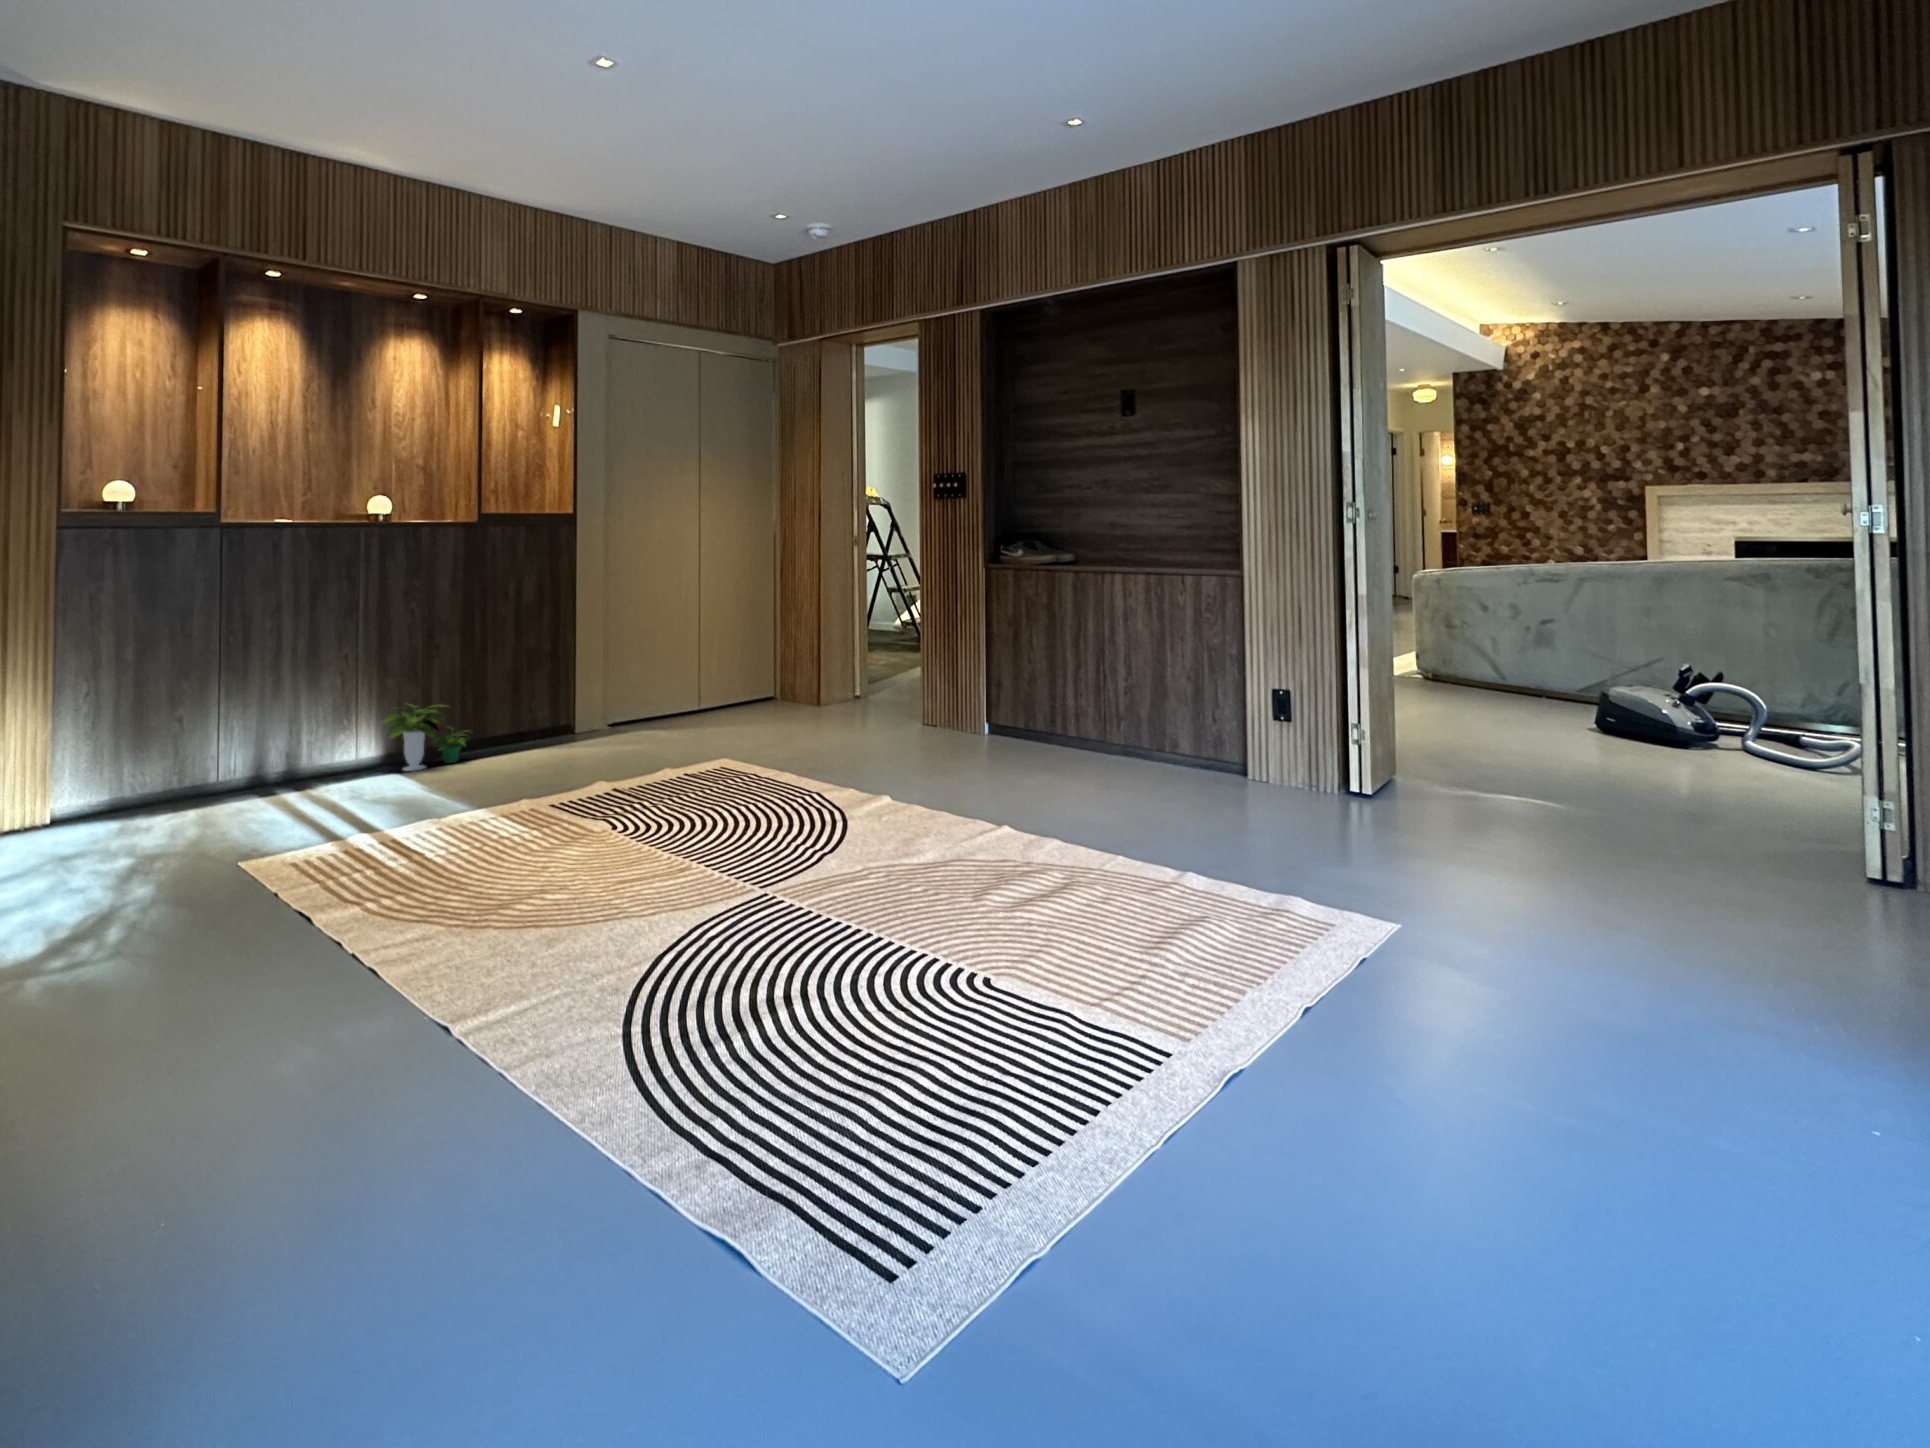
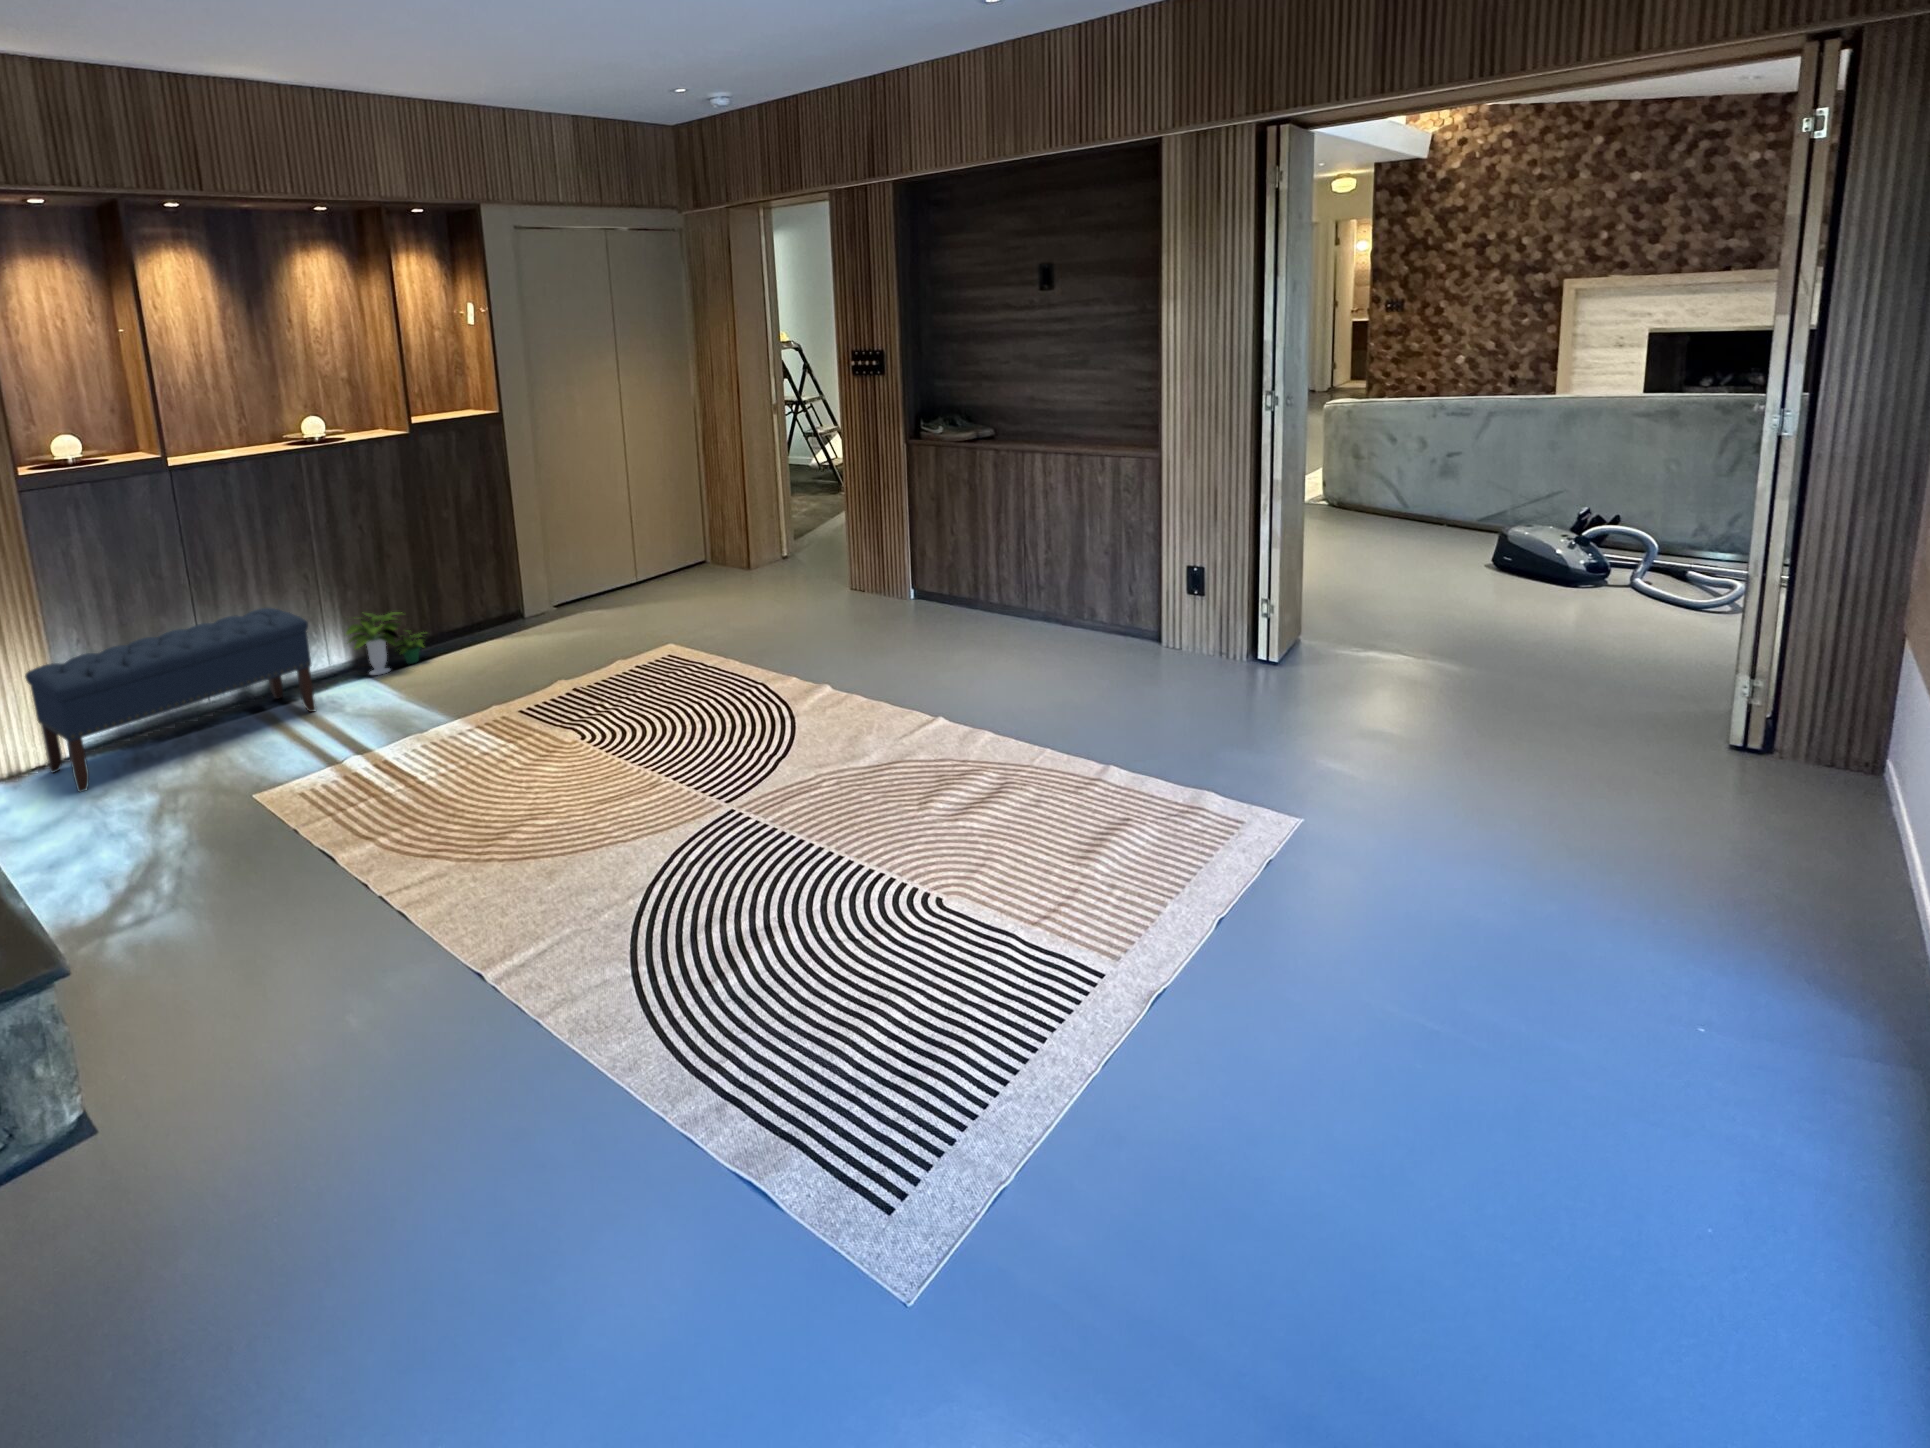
bench: none [24,683,341,853] -> present [25,608,316,792]

